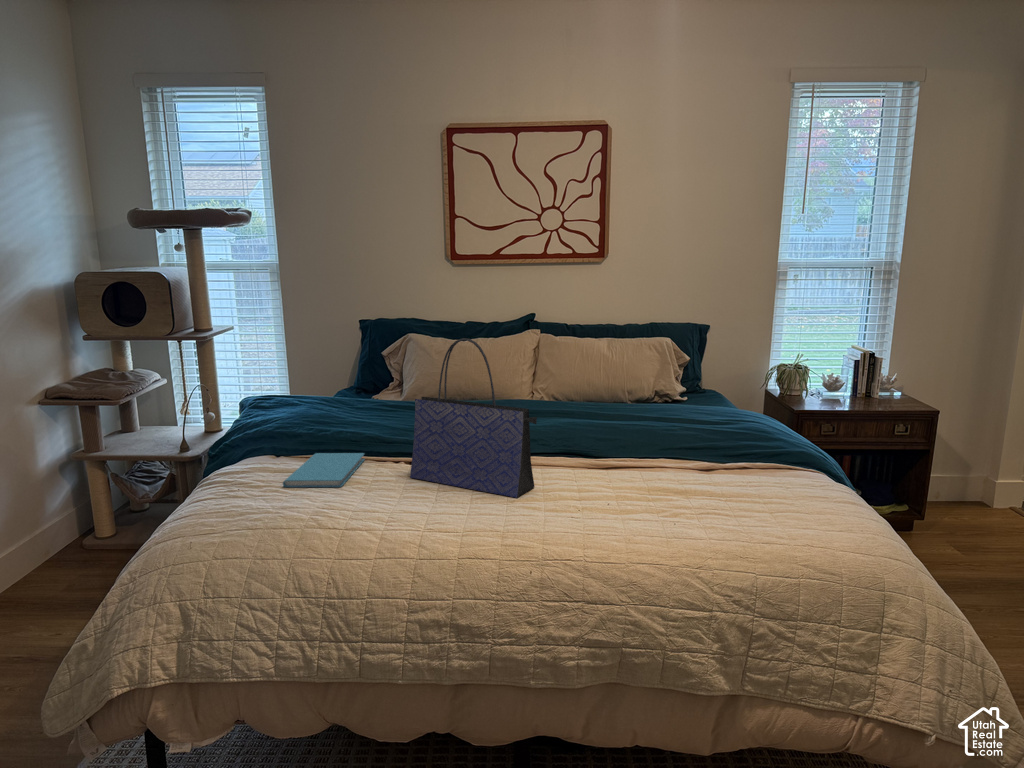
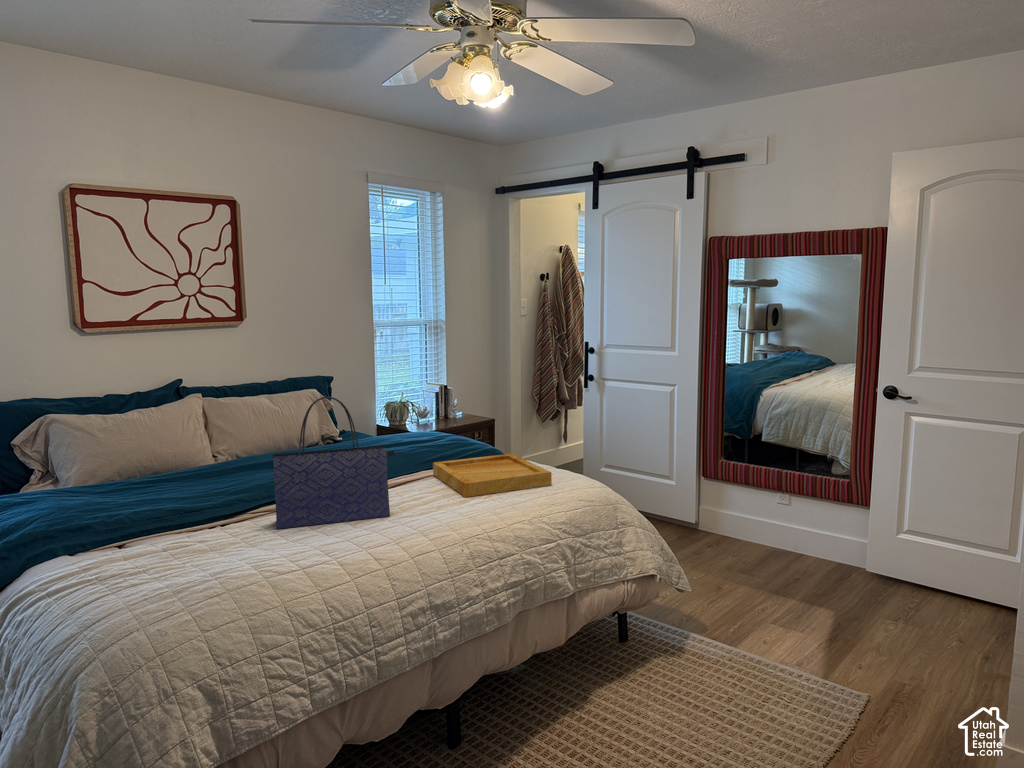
tray: none [640,447,798,523] -> present [433,454,552,497]
book: present [283,453,365,487] -> none [139,525,234,567]

